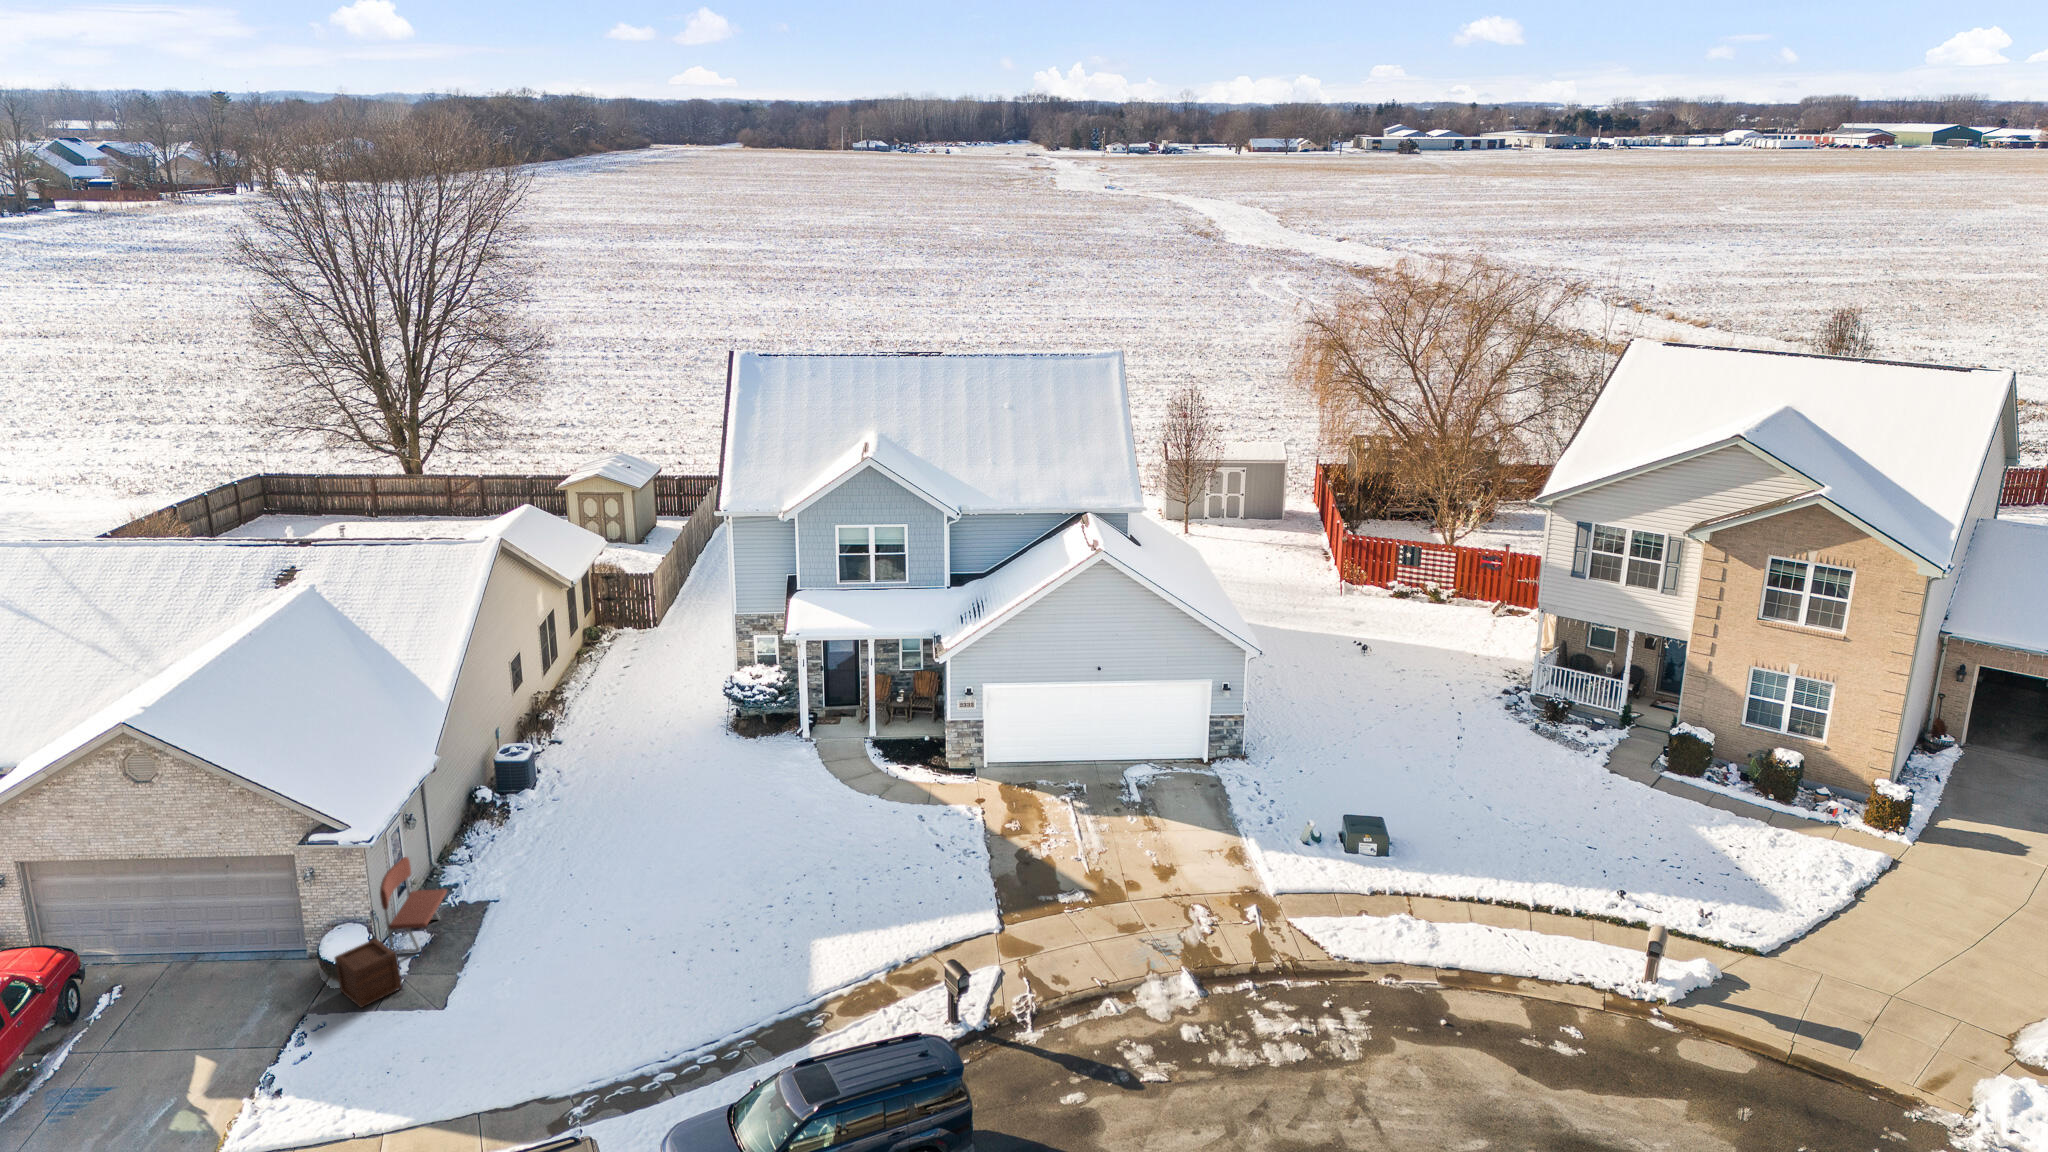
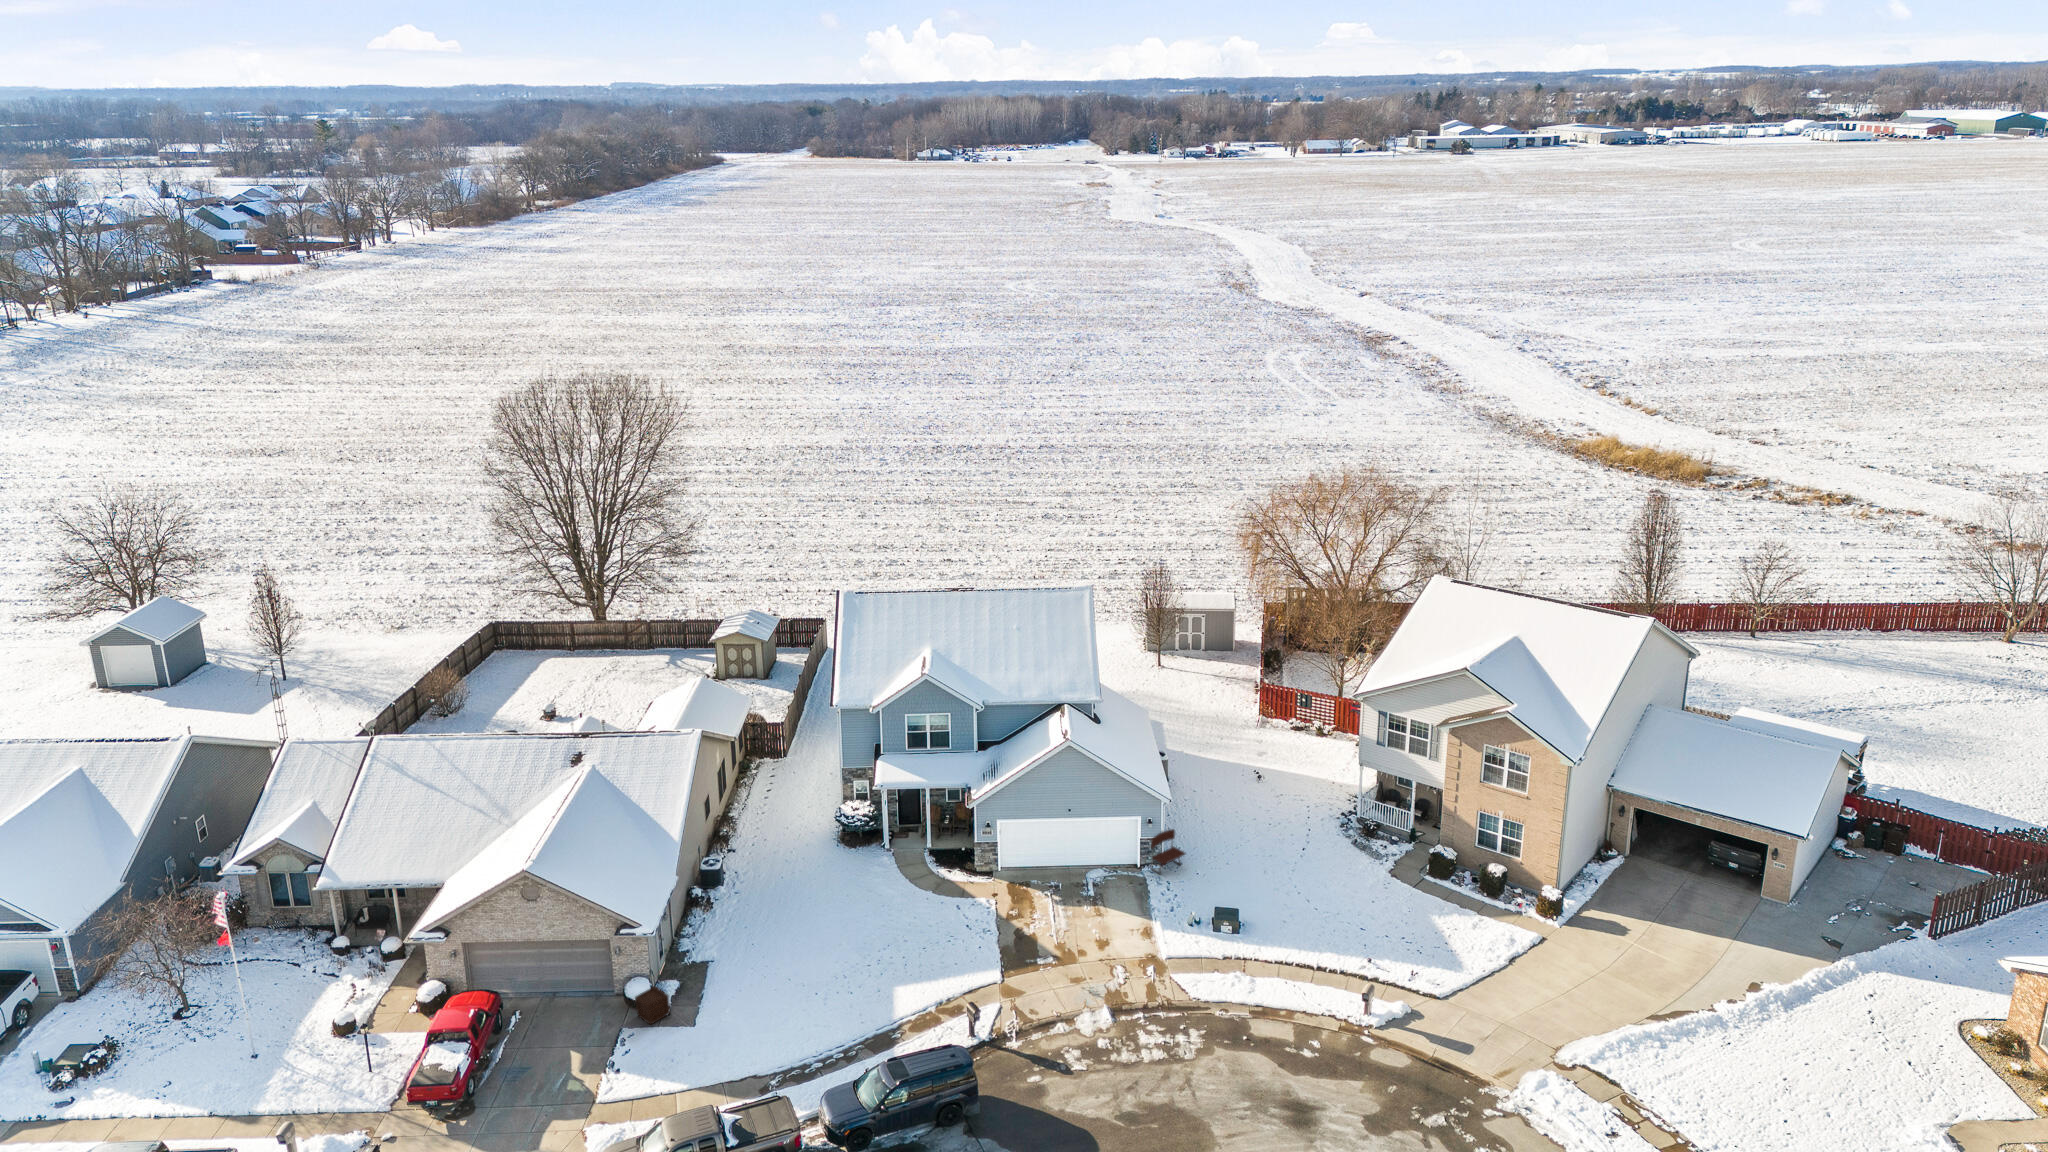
bench: present [380,857,447,953] -> present [1151,829,1185,874]

